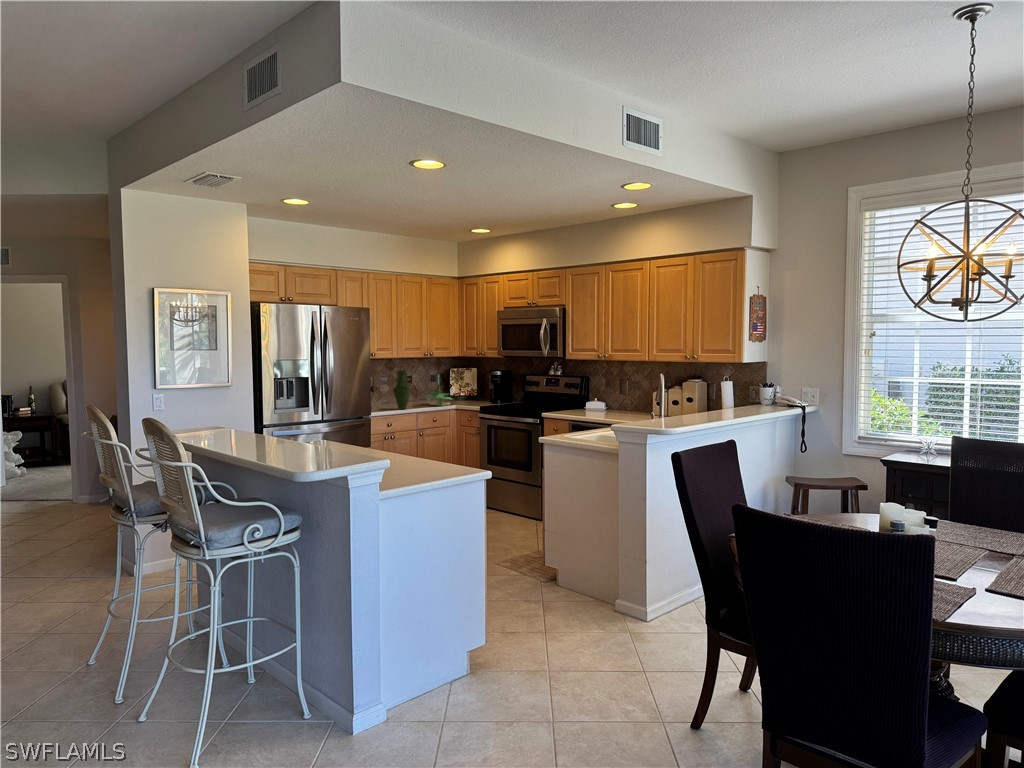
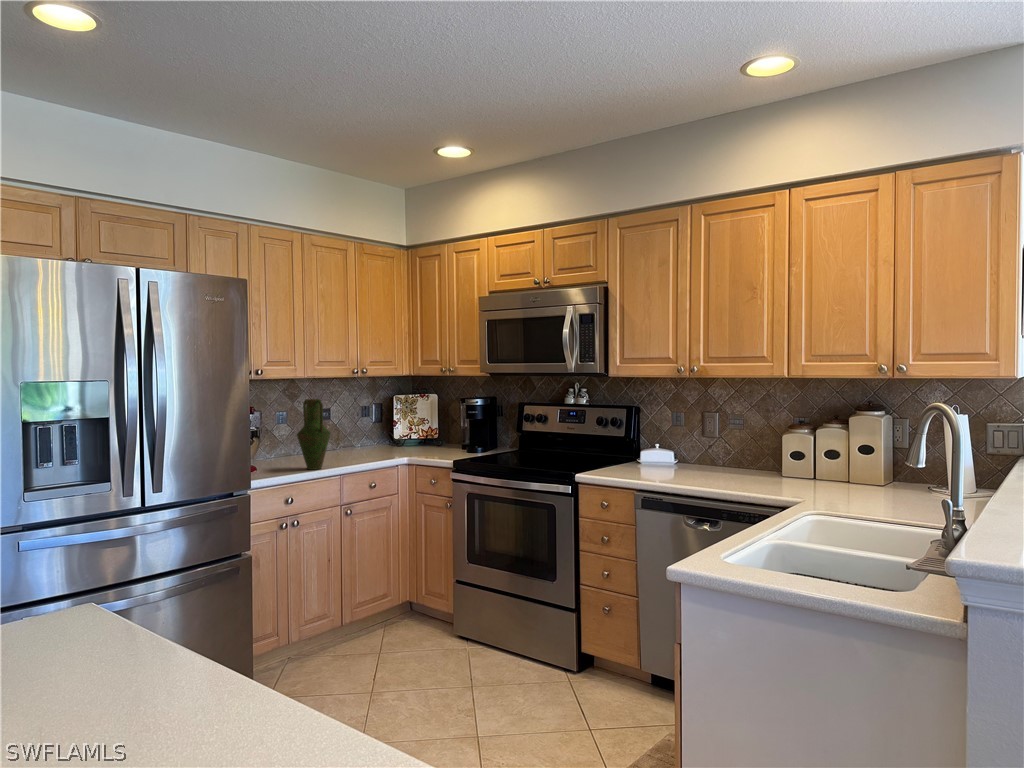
potted plant: present [427,391,454,406] -> none [351,404,407,459]

